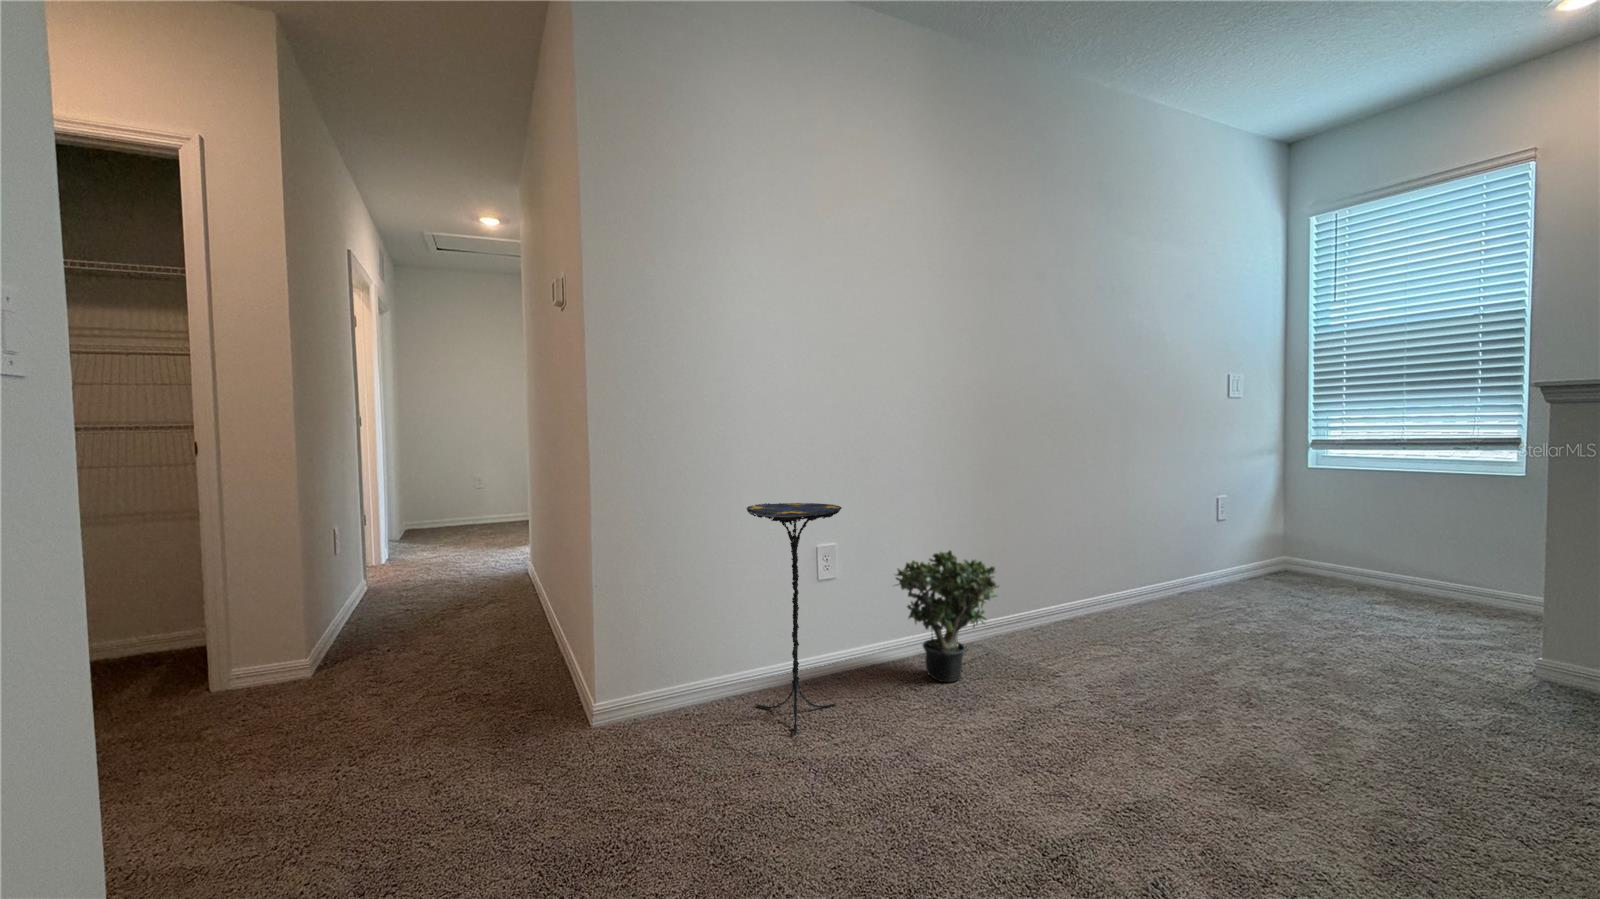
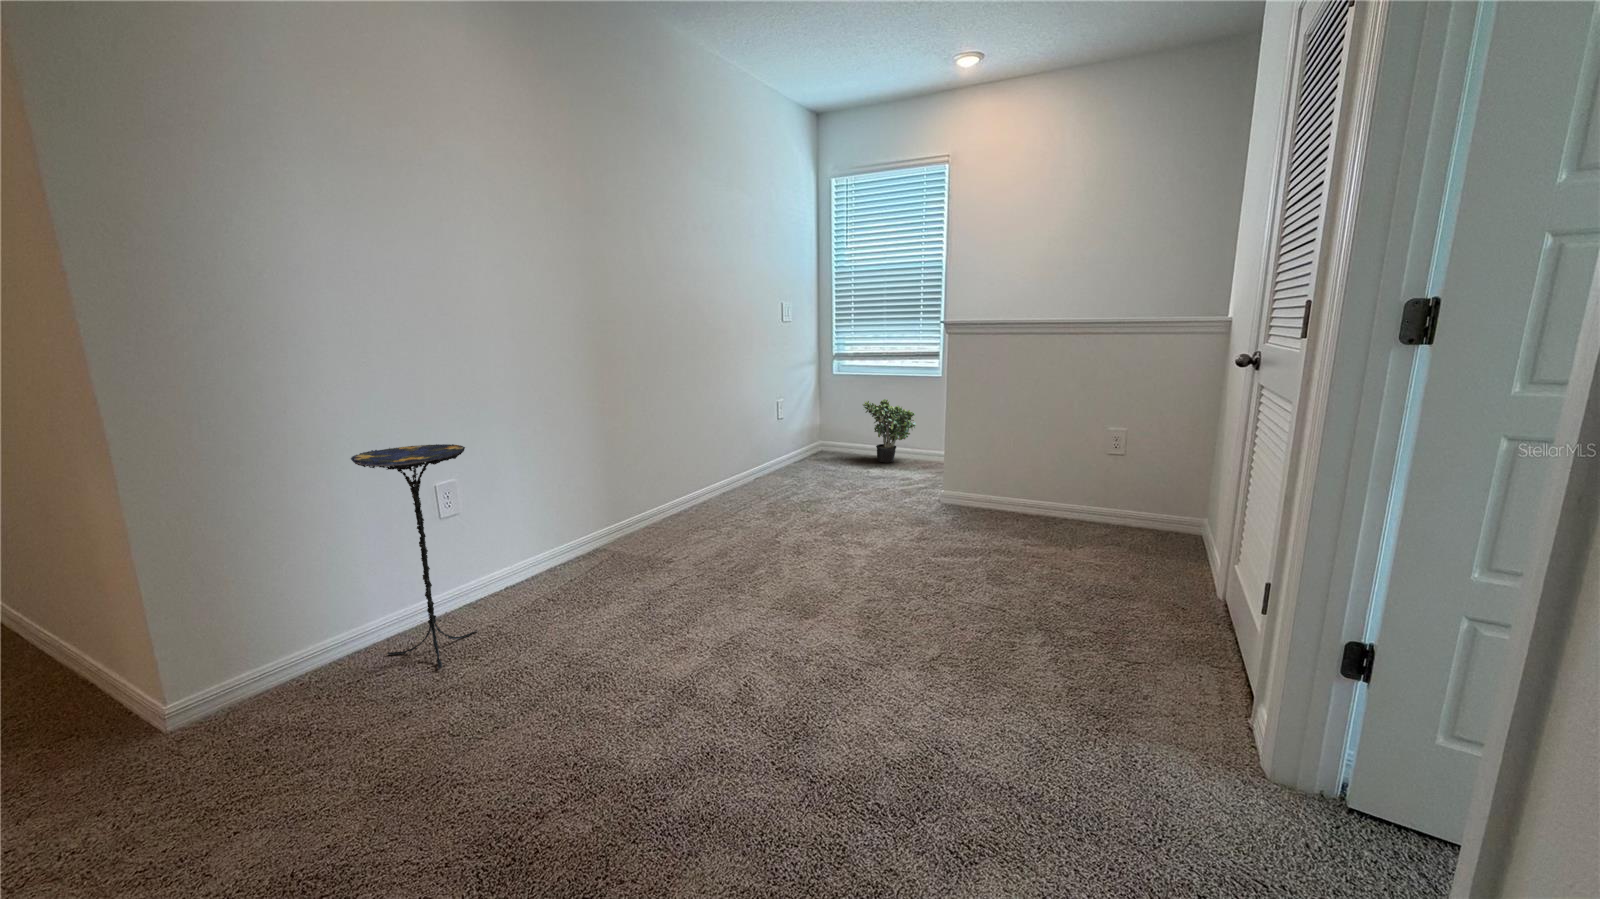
potted plant: present [896,550,999,682] -> present [863,399,916,463]

